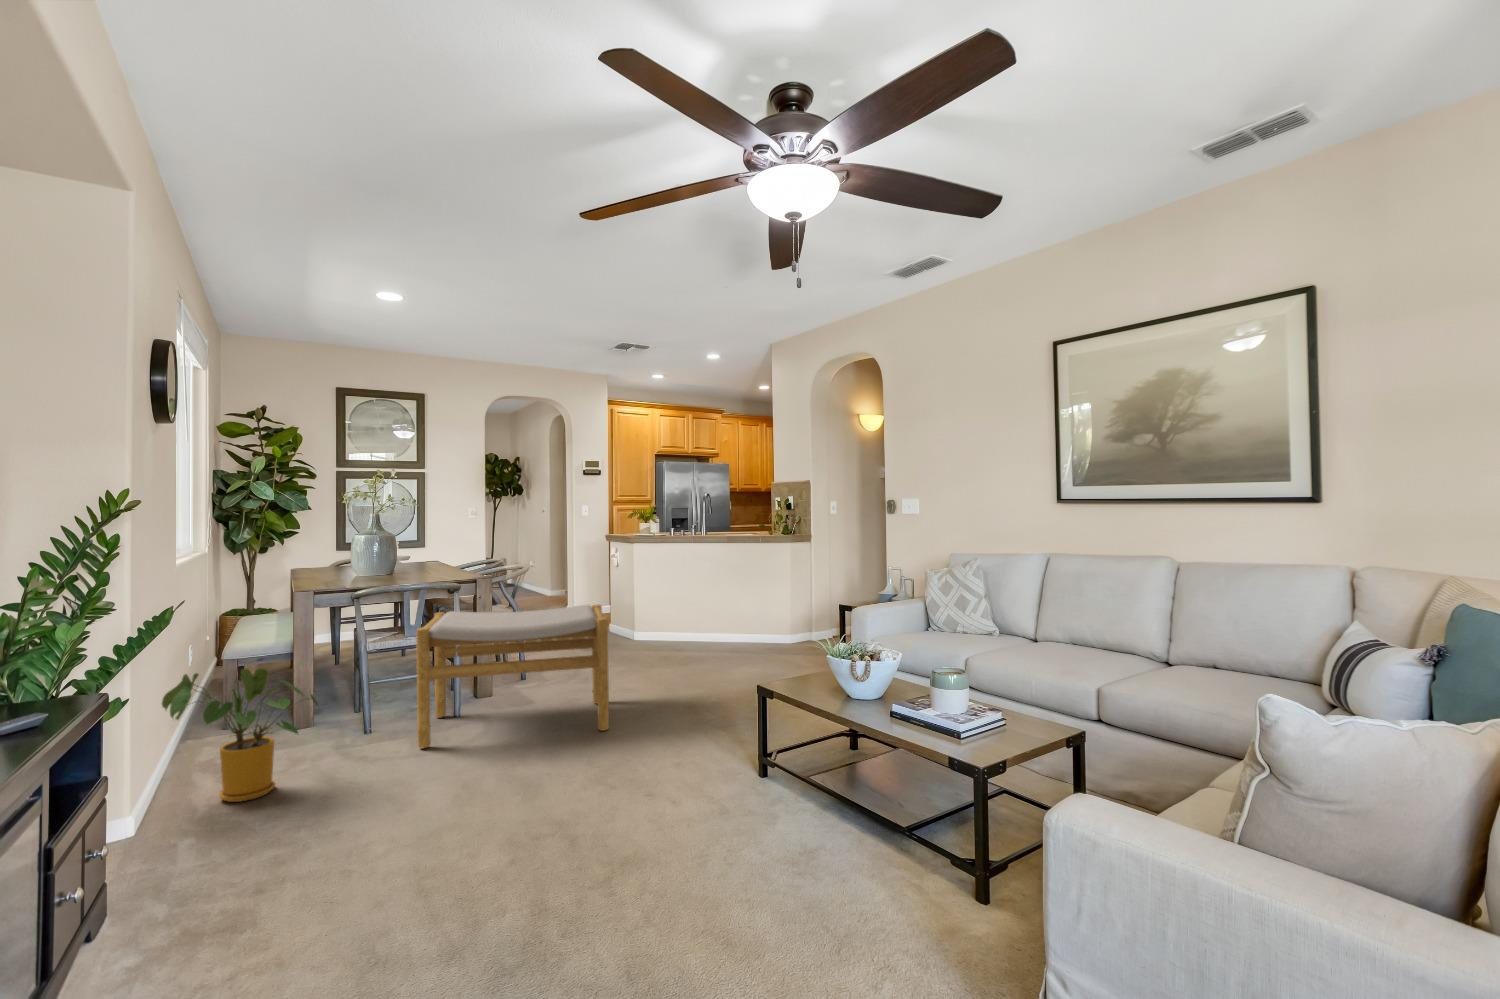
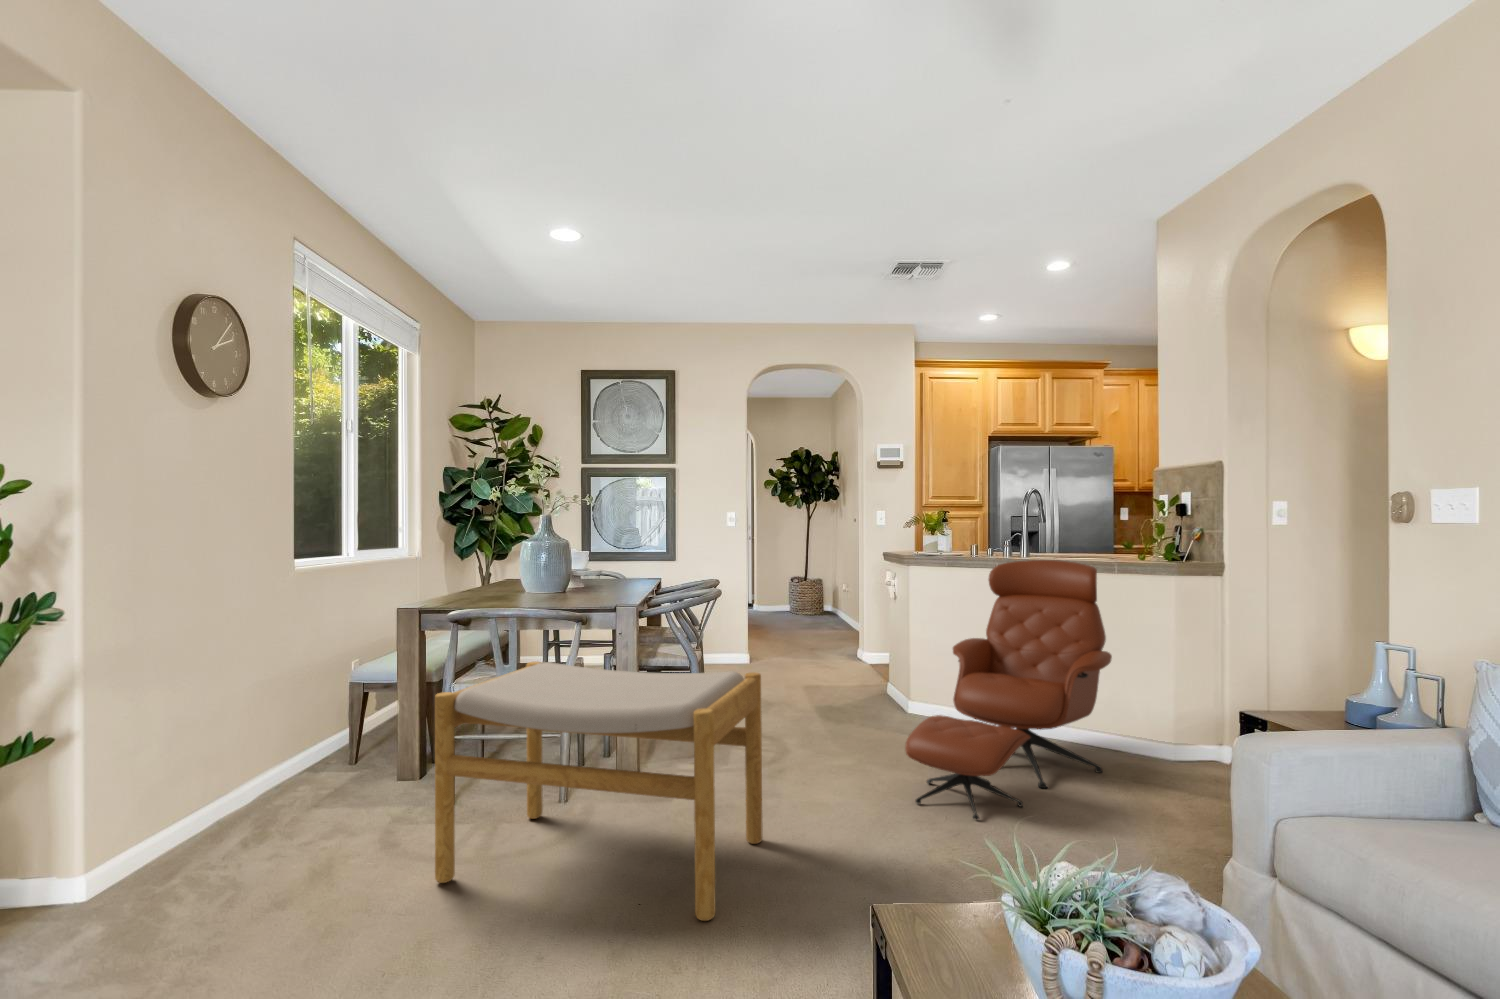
lounge chair: none [663,537,760,677] -> present [905,560,1112,819]
house plant: present [162,669,319,802] -> none [65,729,274,931]

